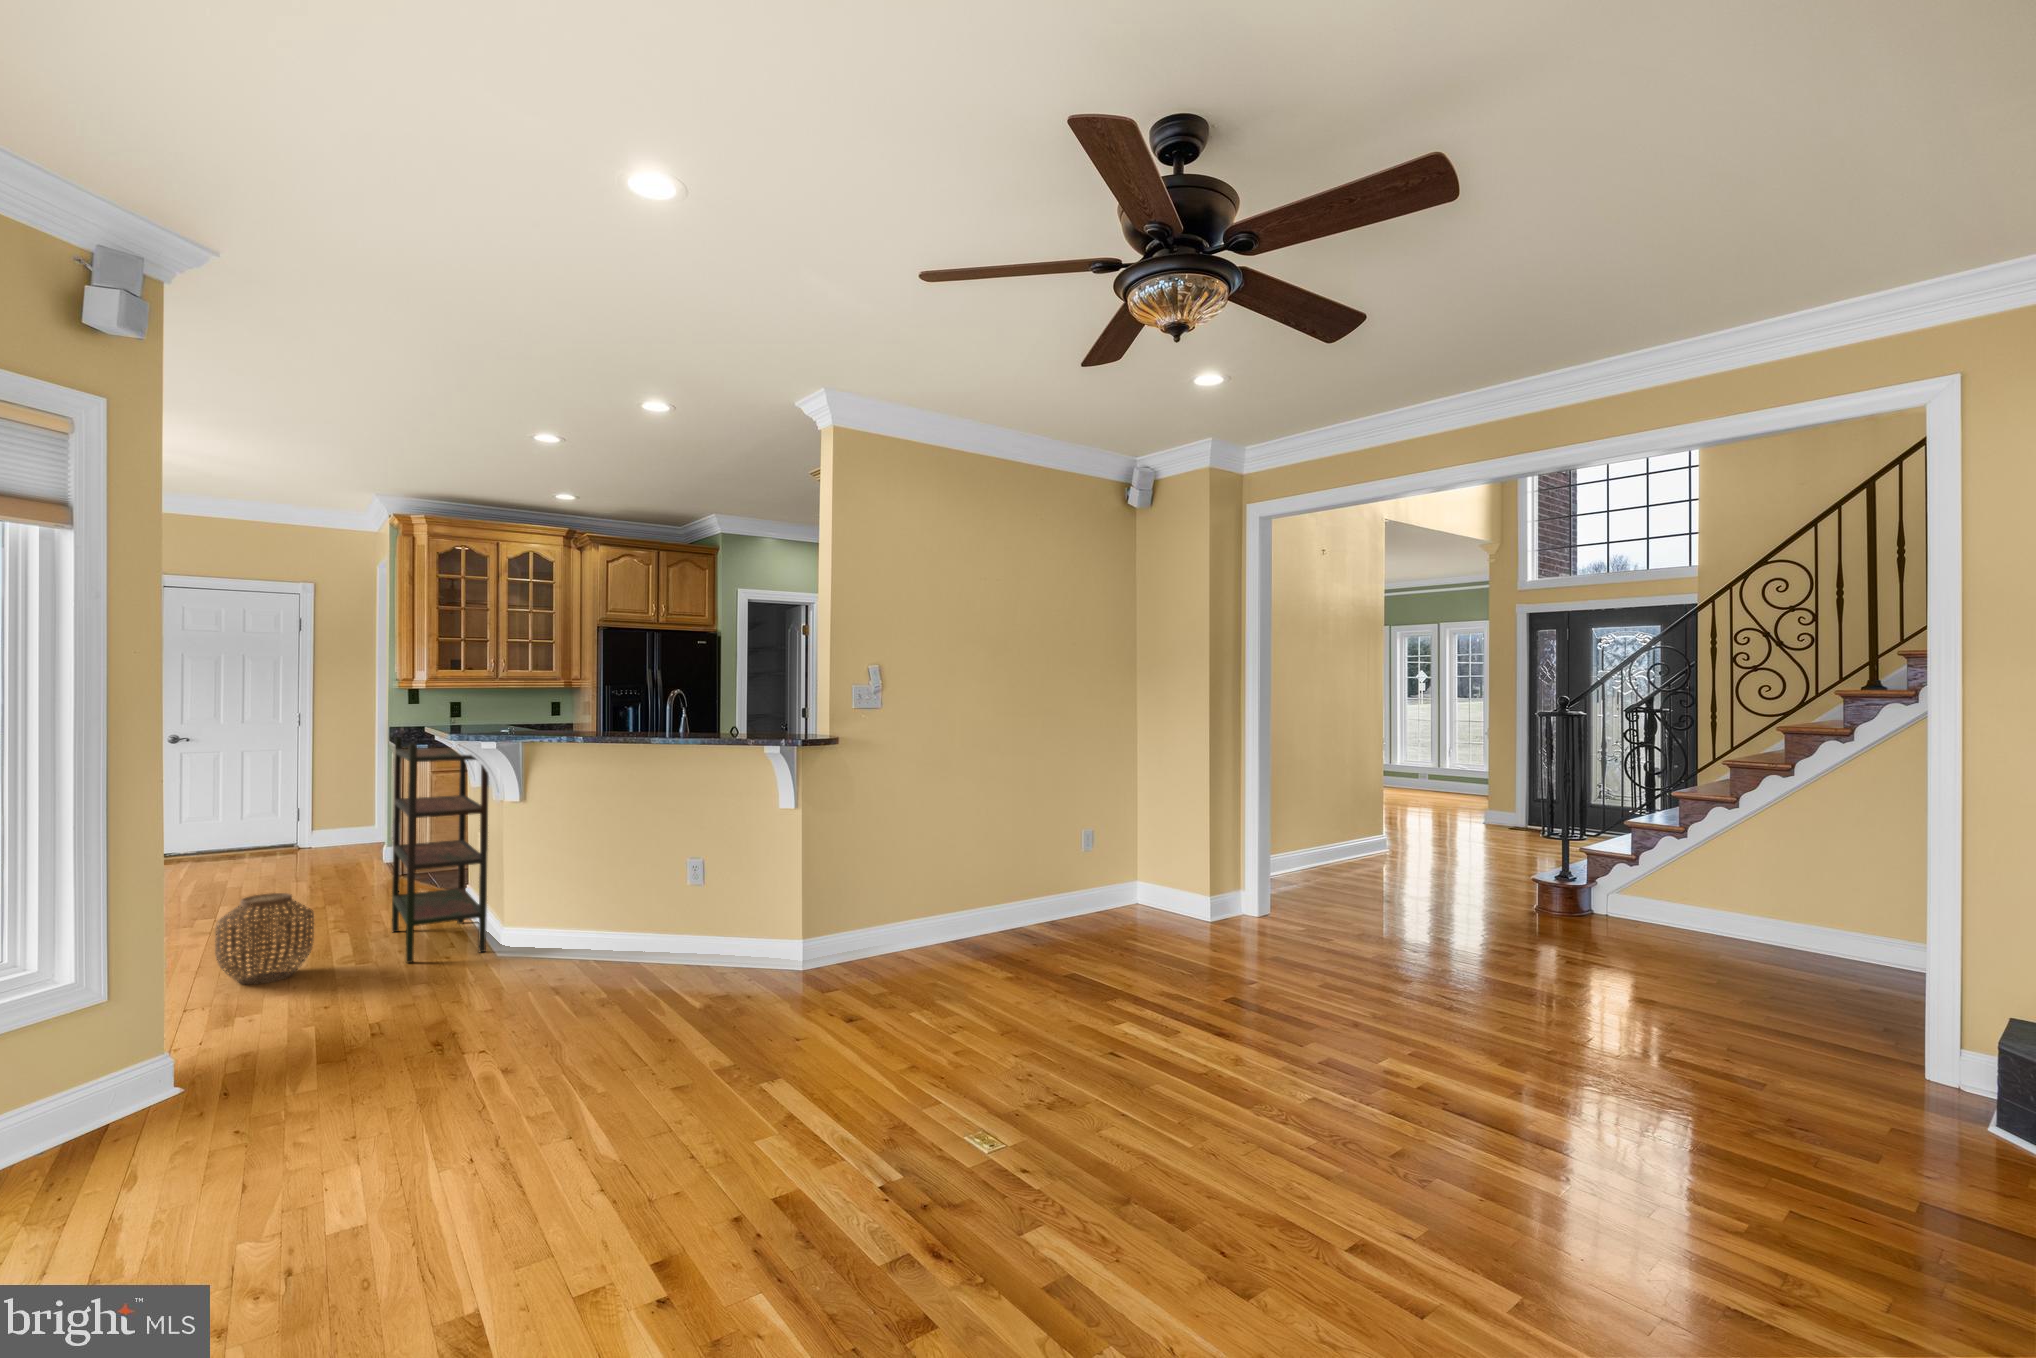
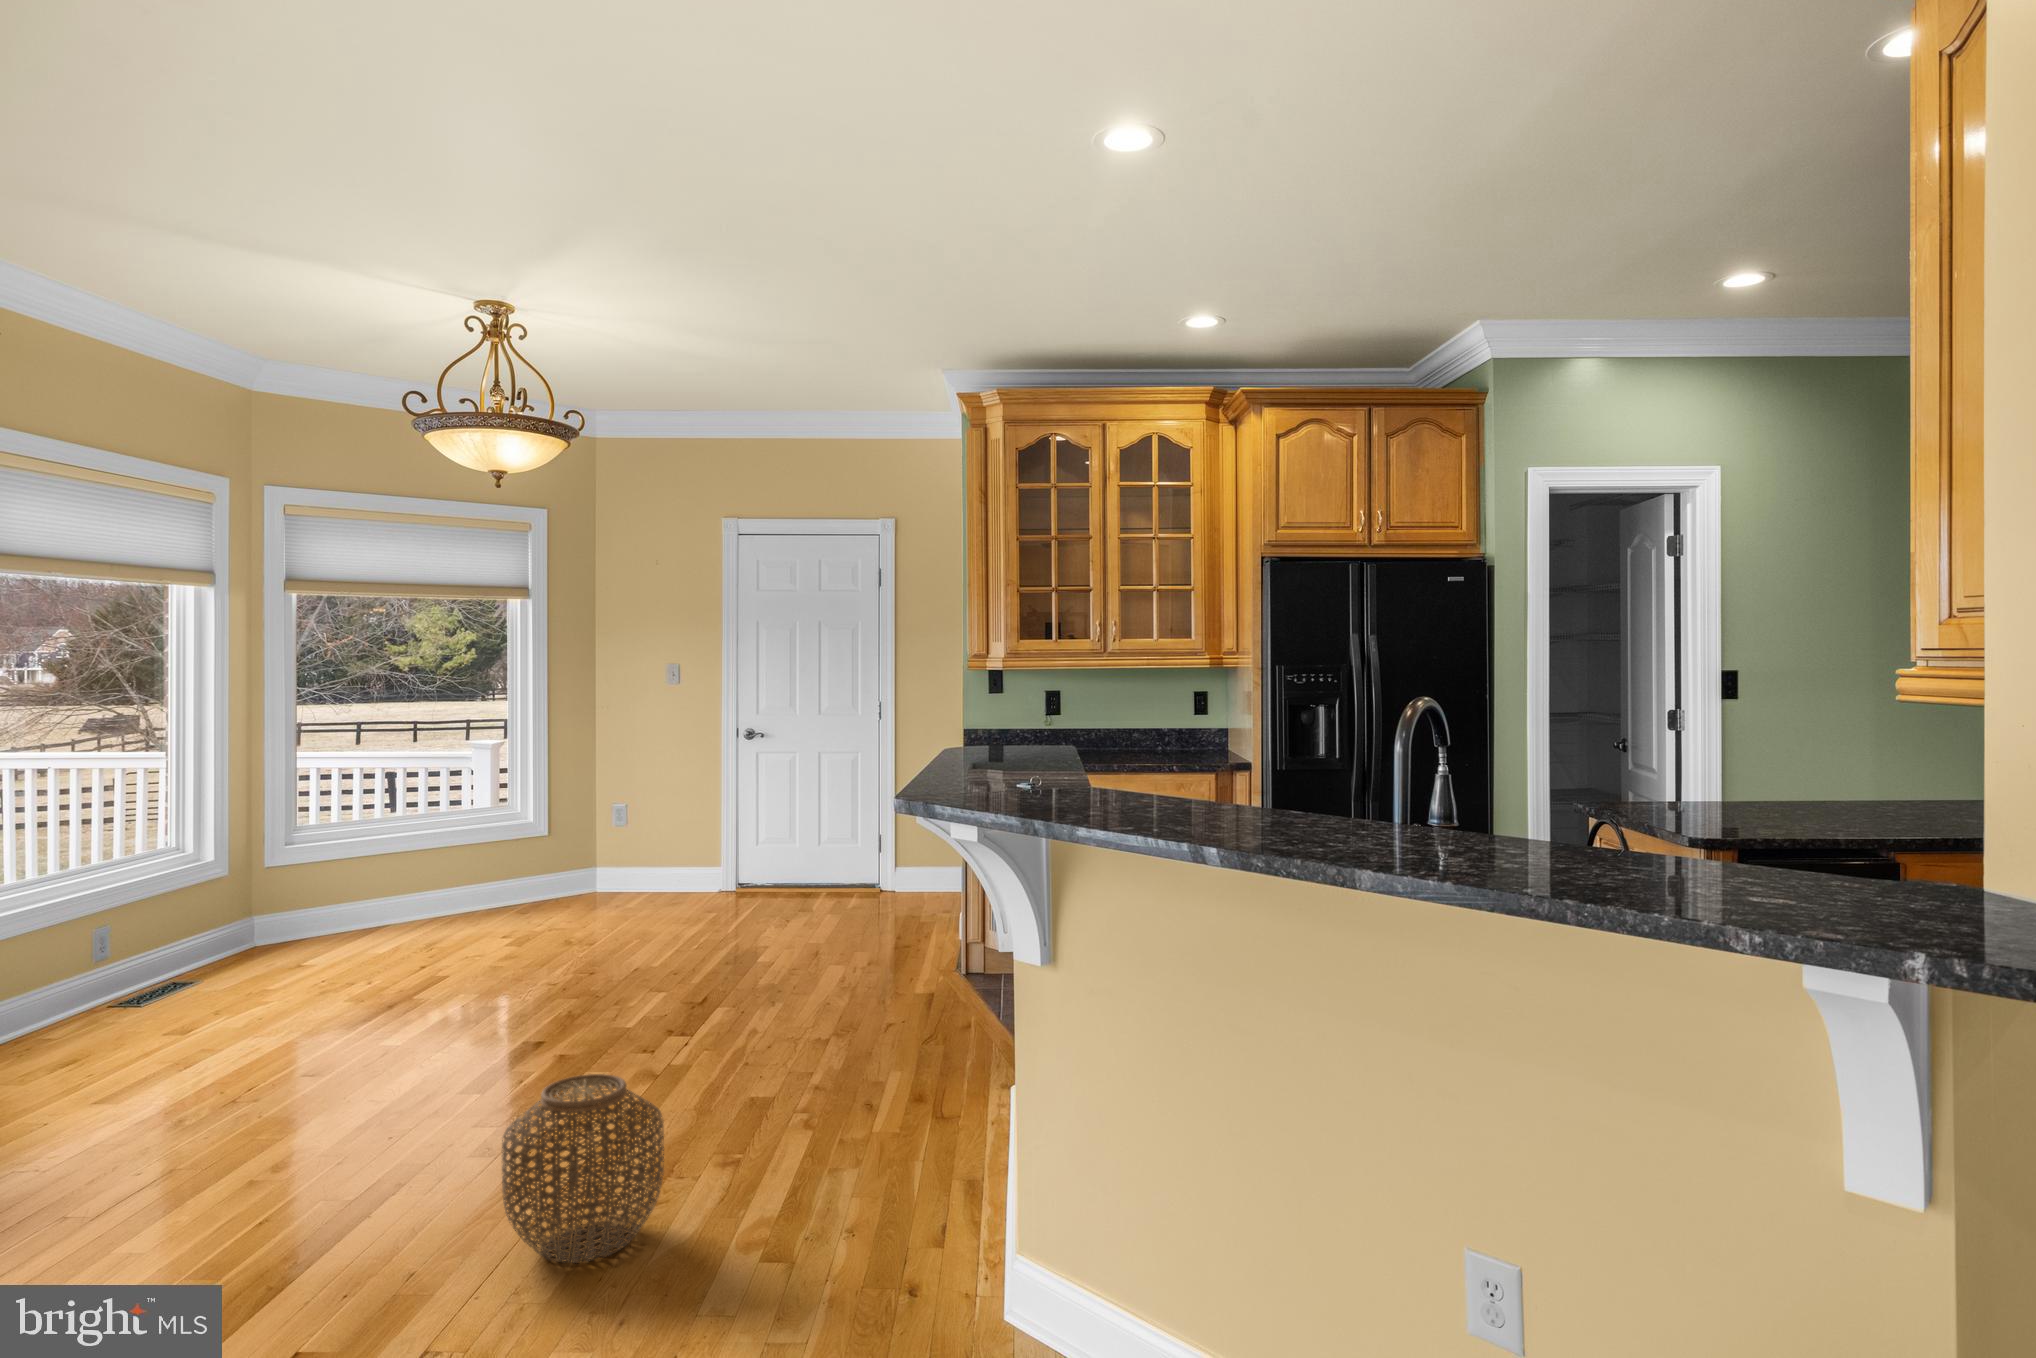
bookshelf: present [392,737,489,963] -> none [801,768,974,1271]

